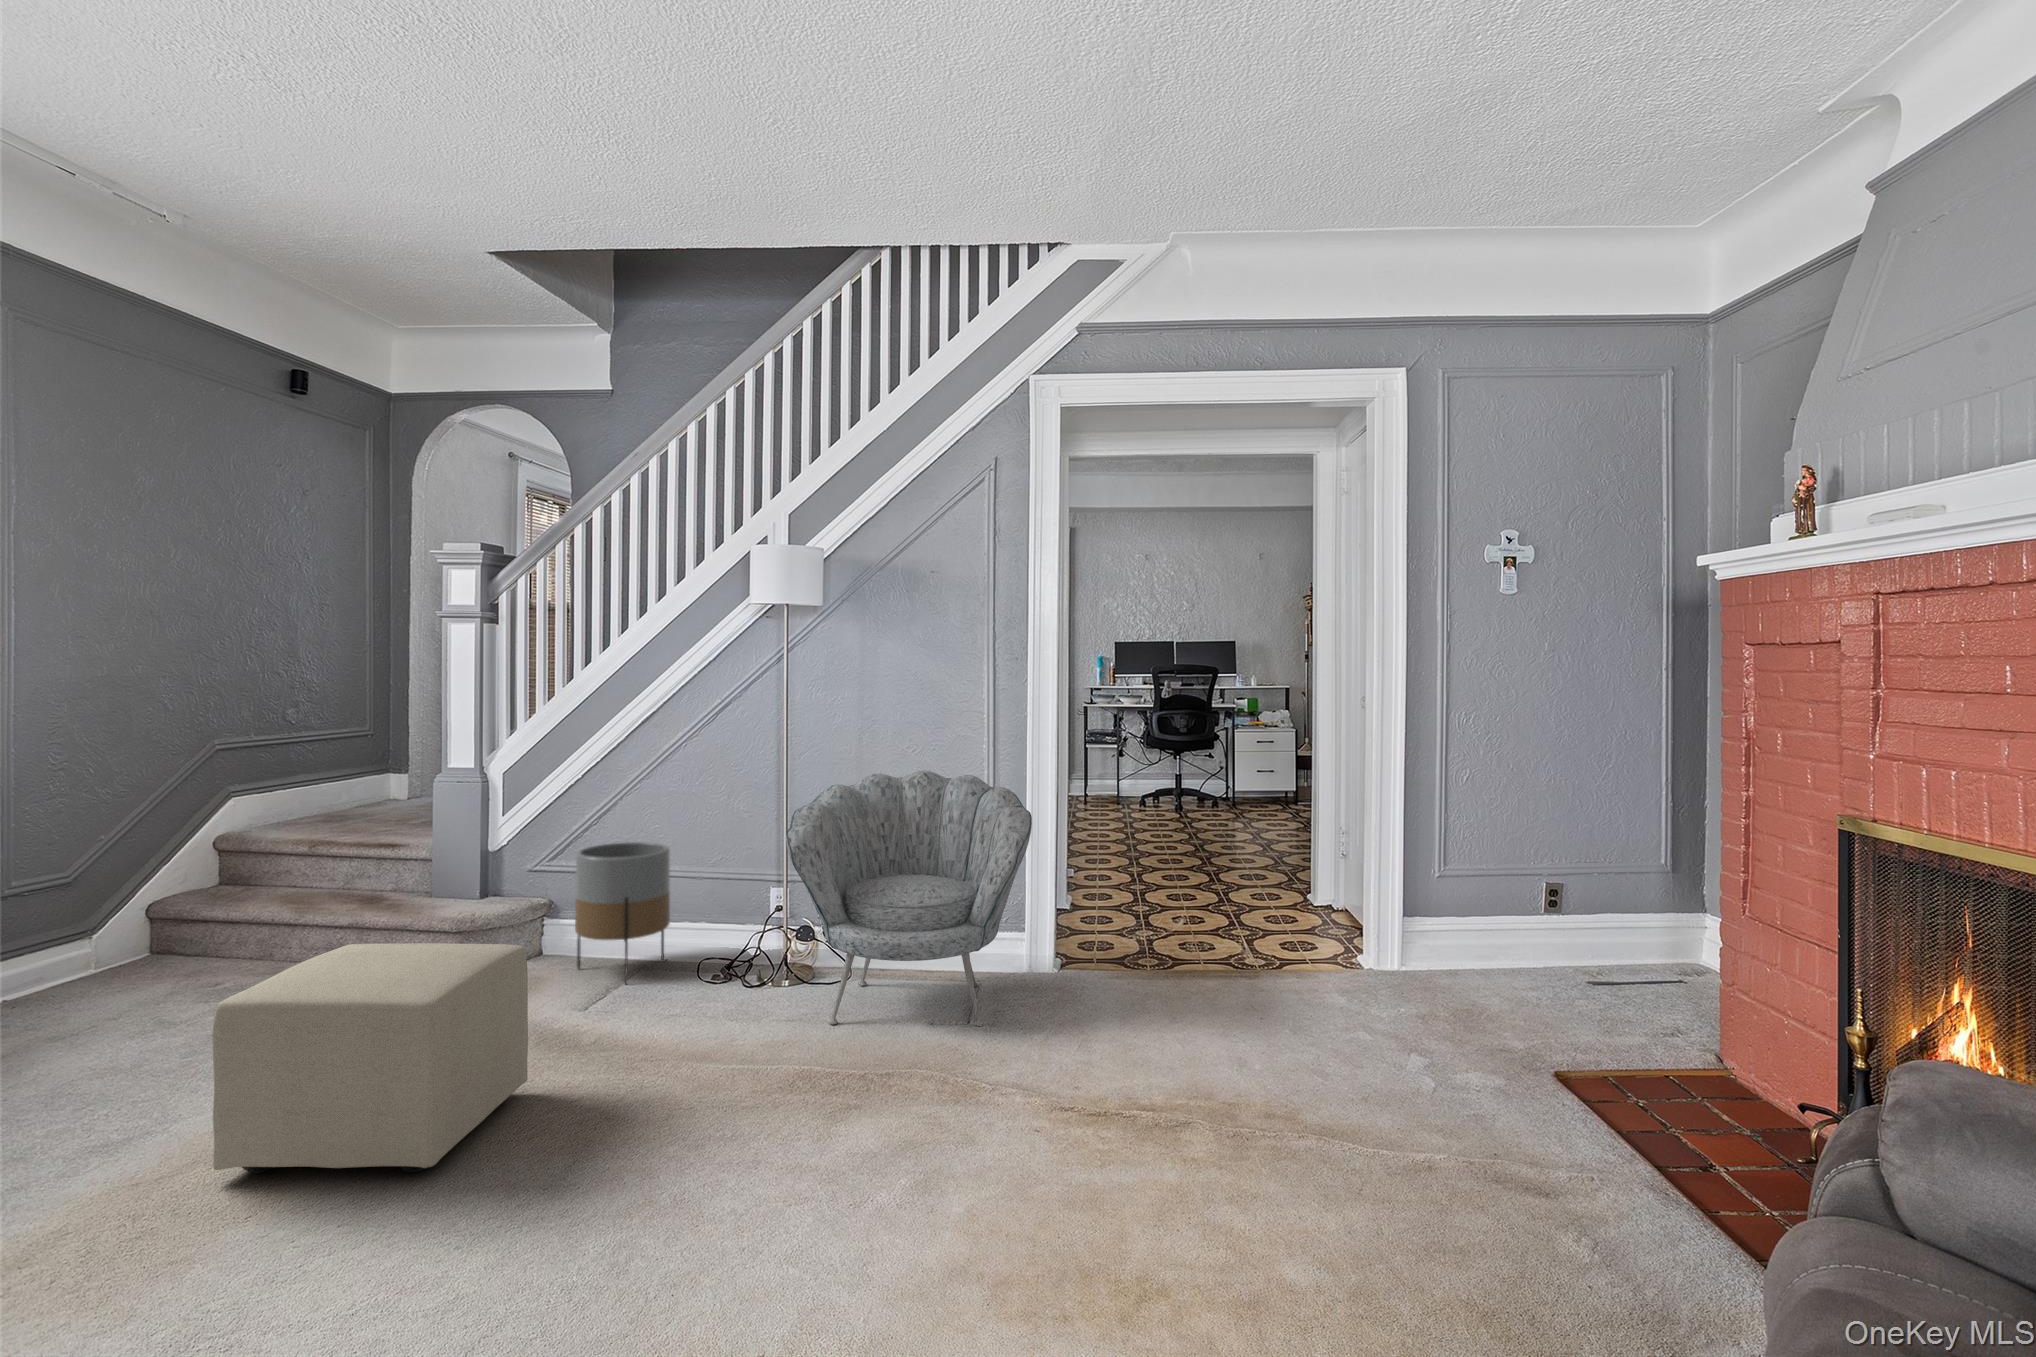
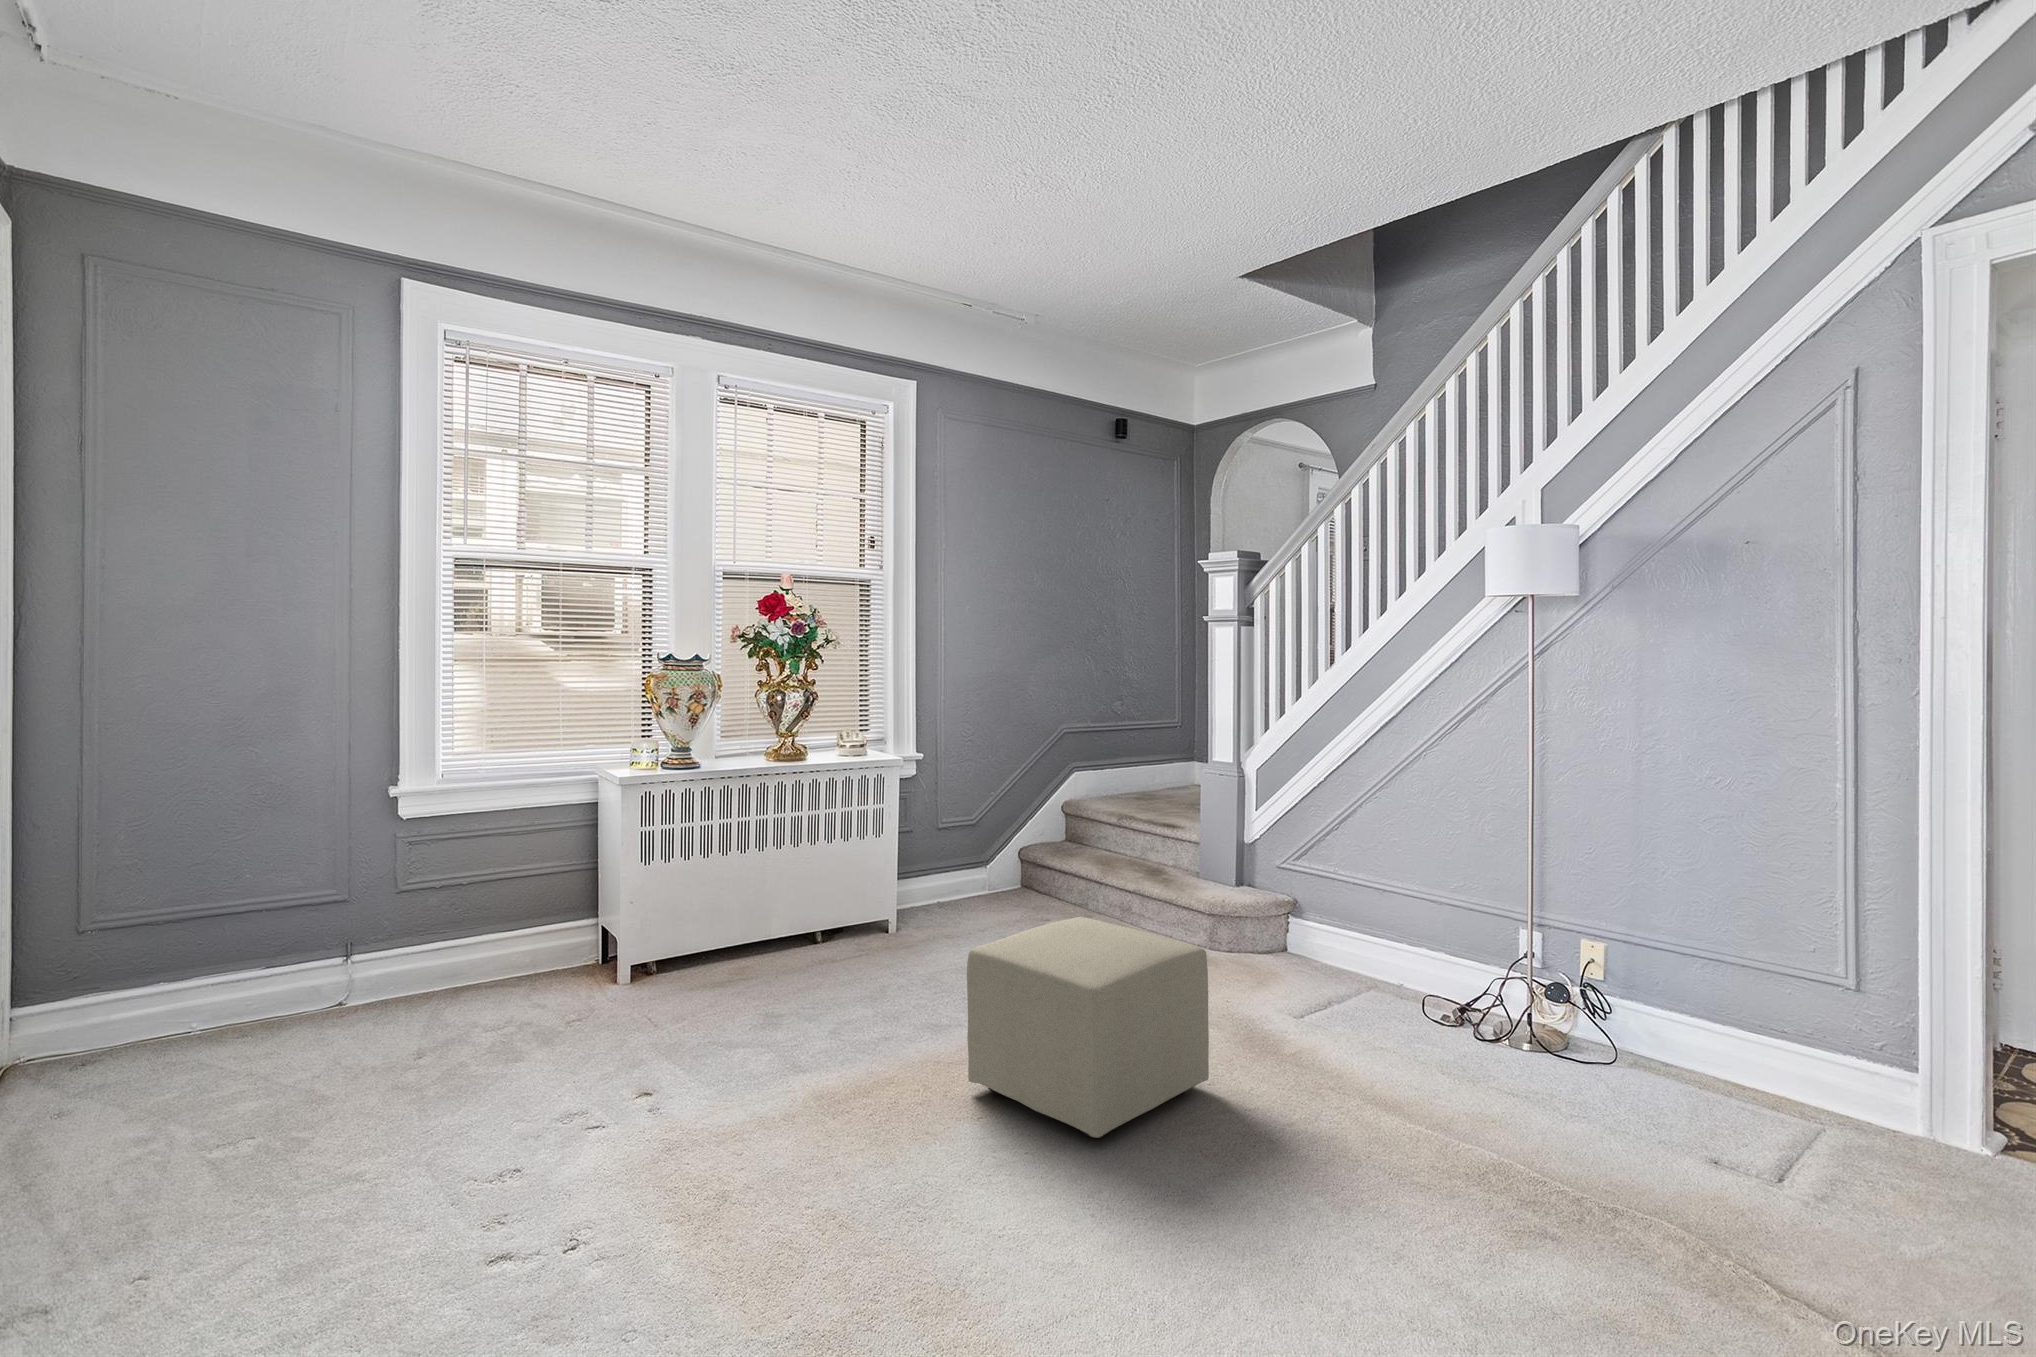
armchair: present [786,770,1032,1026] -> none [1500,810,1896,1190]
planter: present [575,842,670,983] -> none [1305,852,1401,1002]

